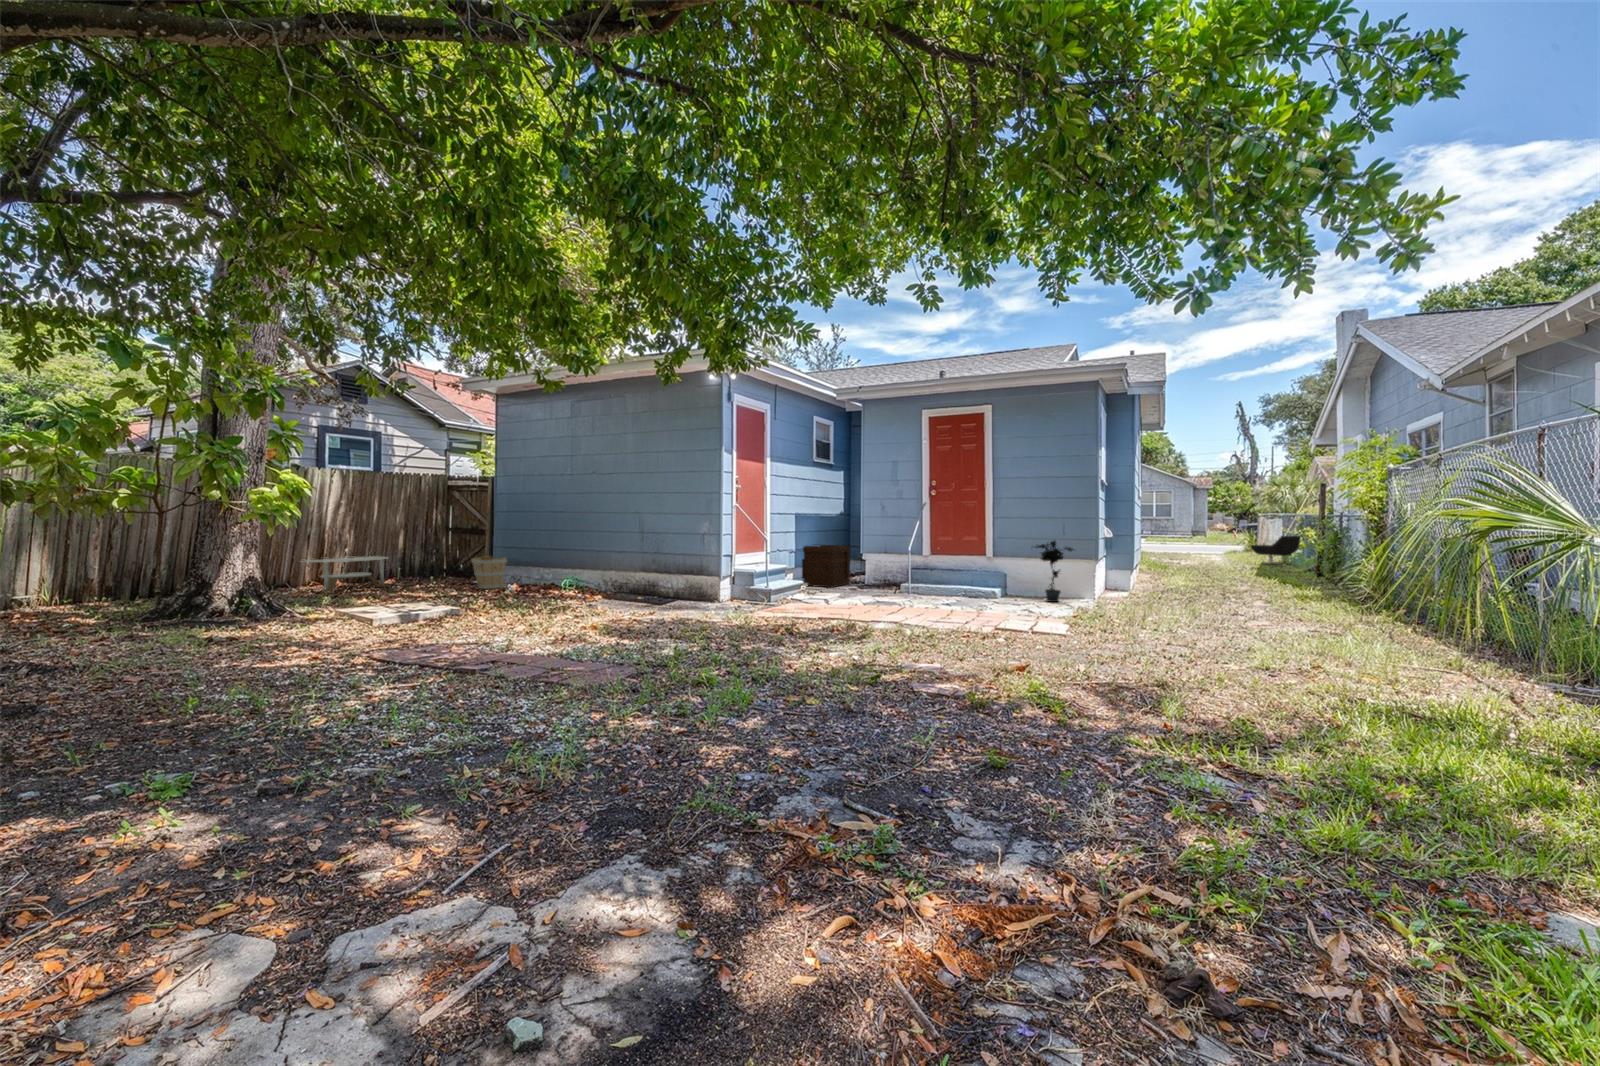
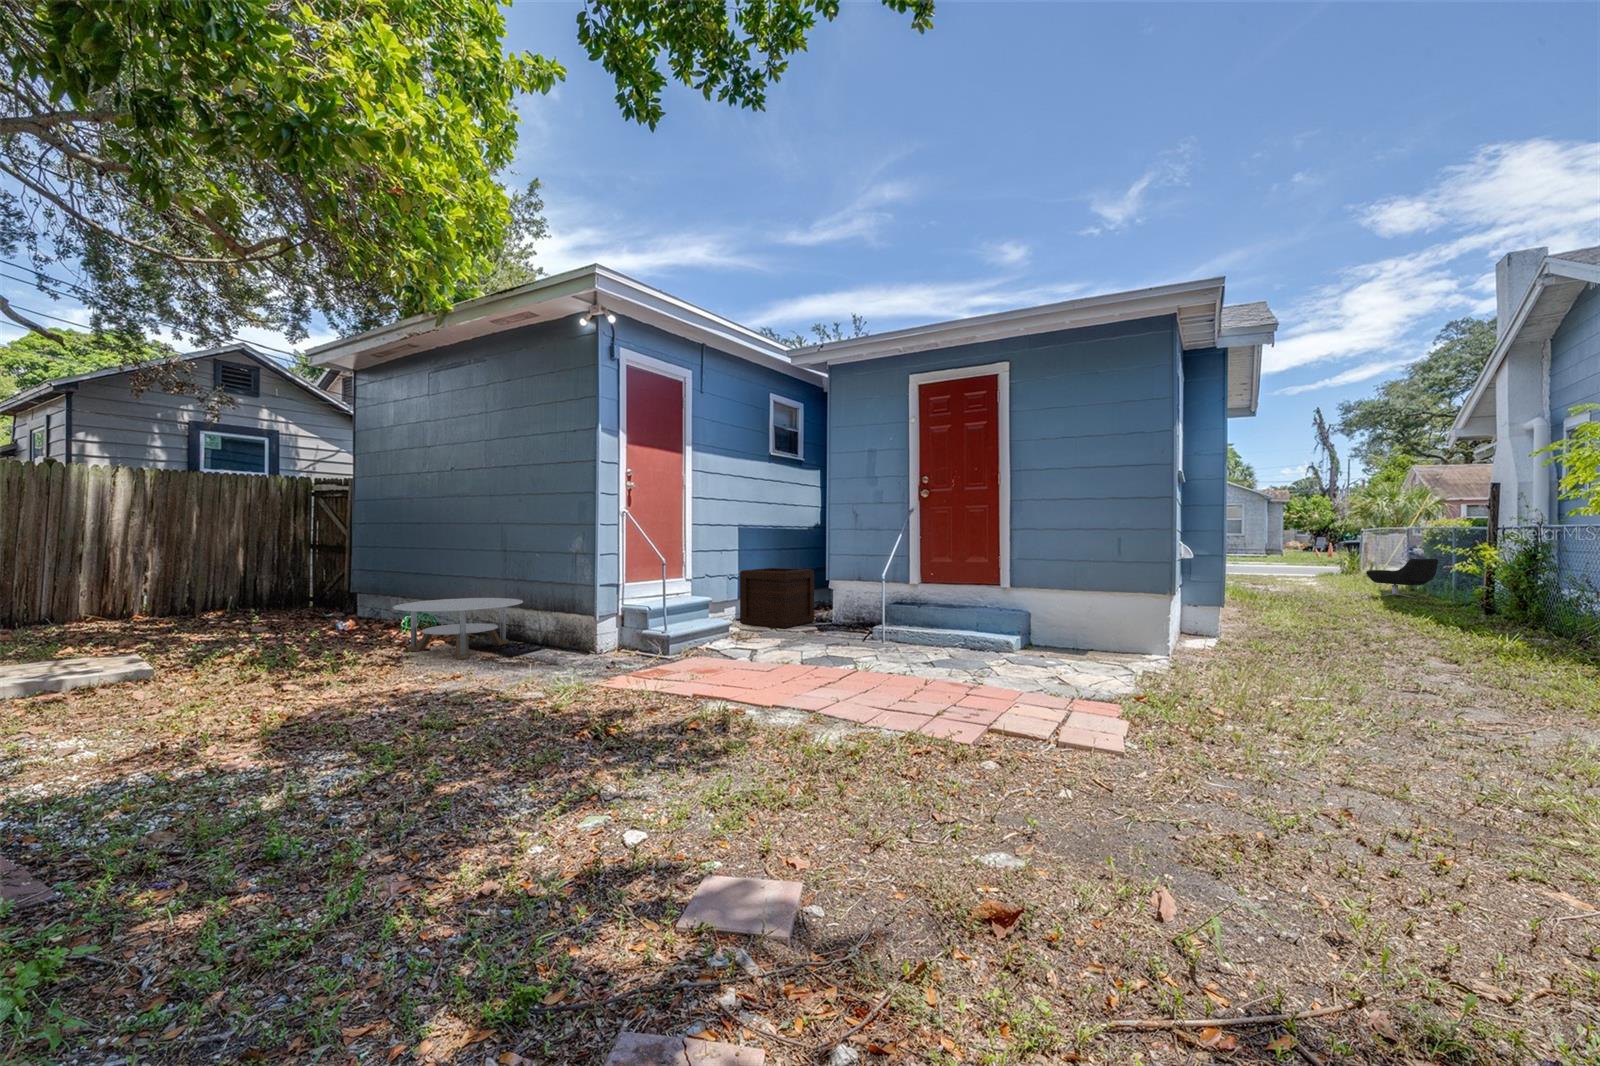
potted plant: present [1035,541,1073,602] -> none [1065,562,1136,661]
round table: present [304,556,388,593] -> present [393,598,523,660]
wooden bucket: present [472,556,507,589] -> none [302,581,361,626]

